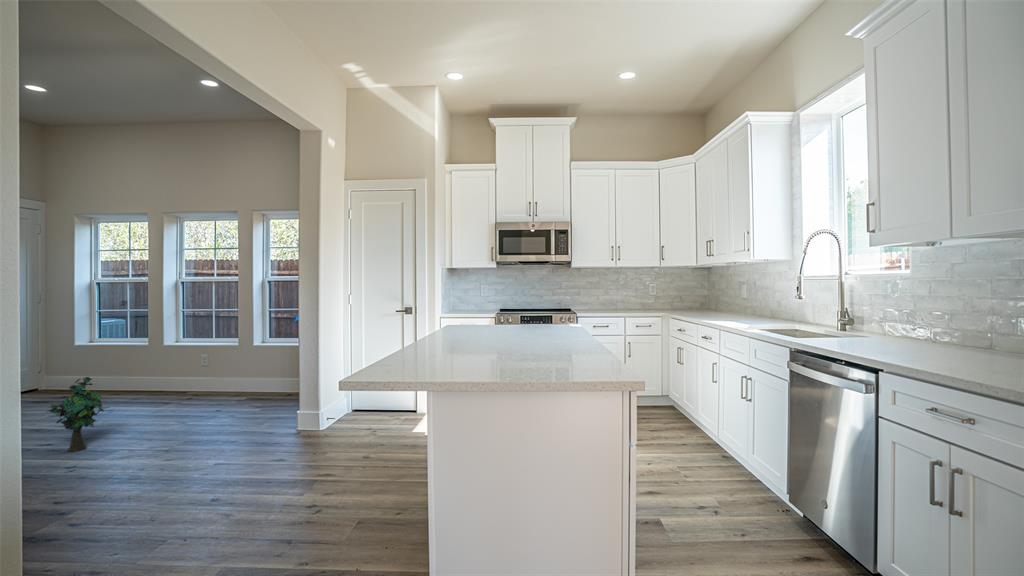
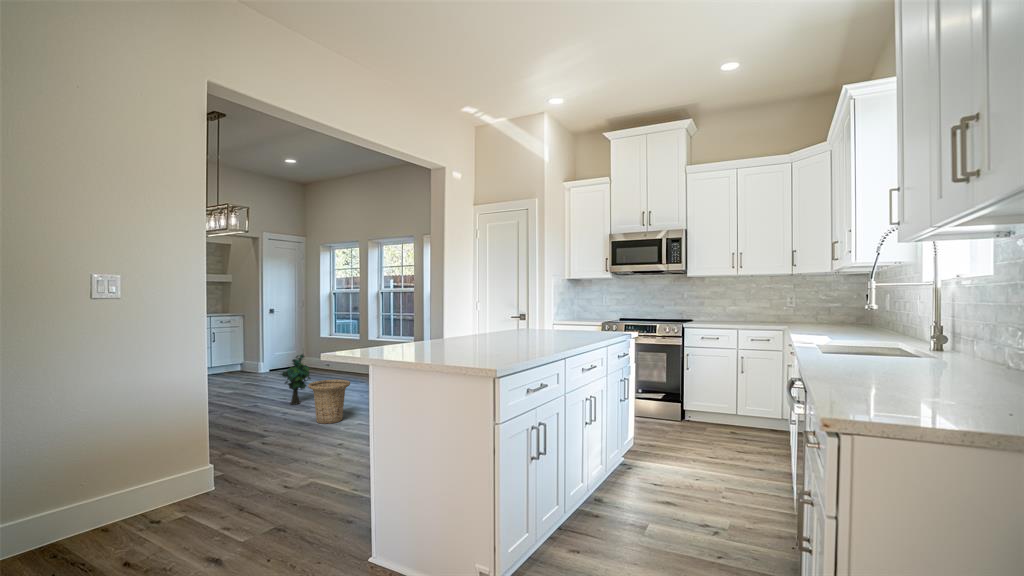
basket: none [126,408,195,474] -> present [308,380,350,424]

